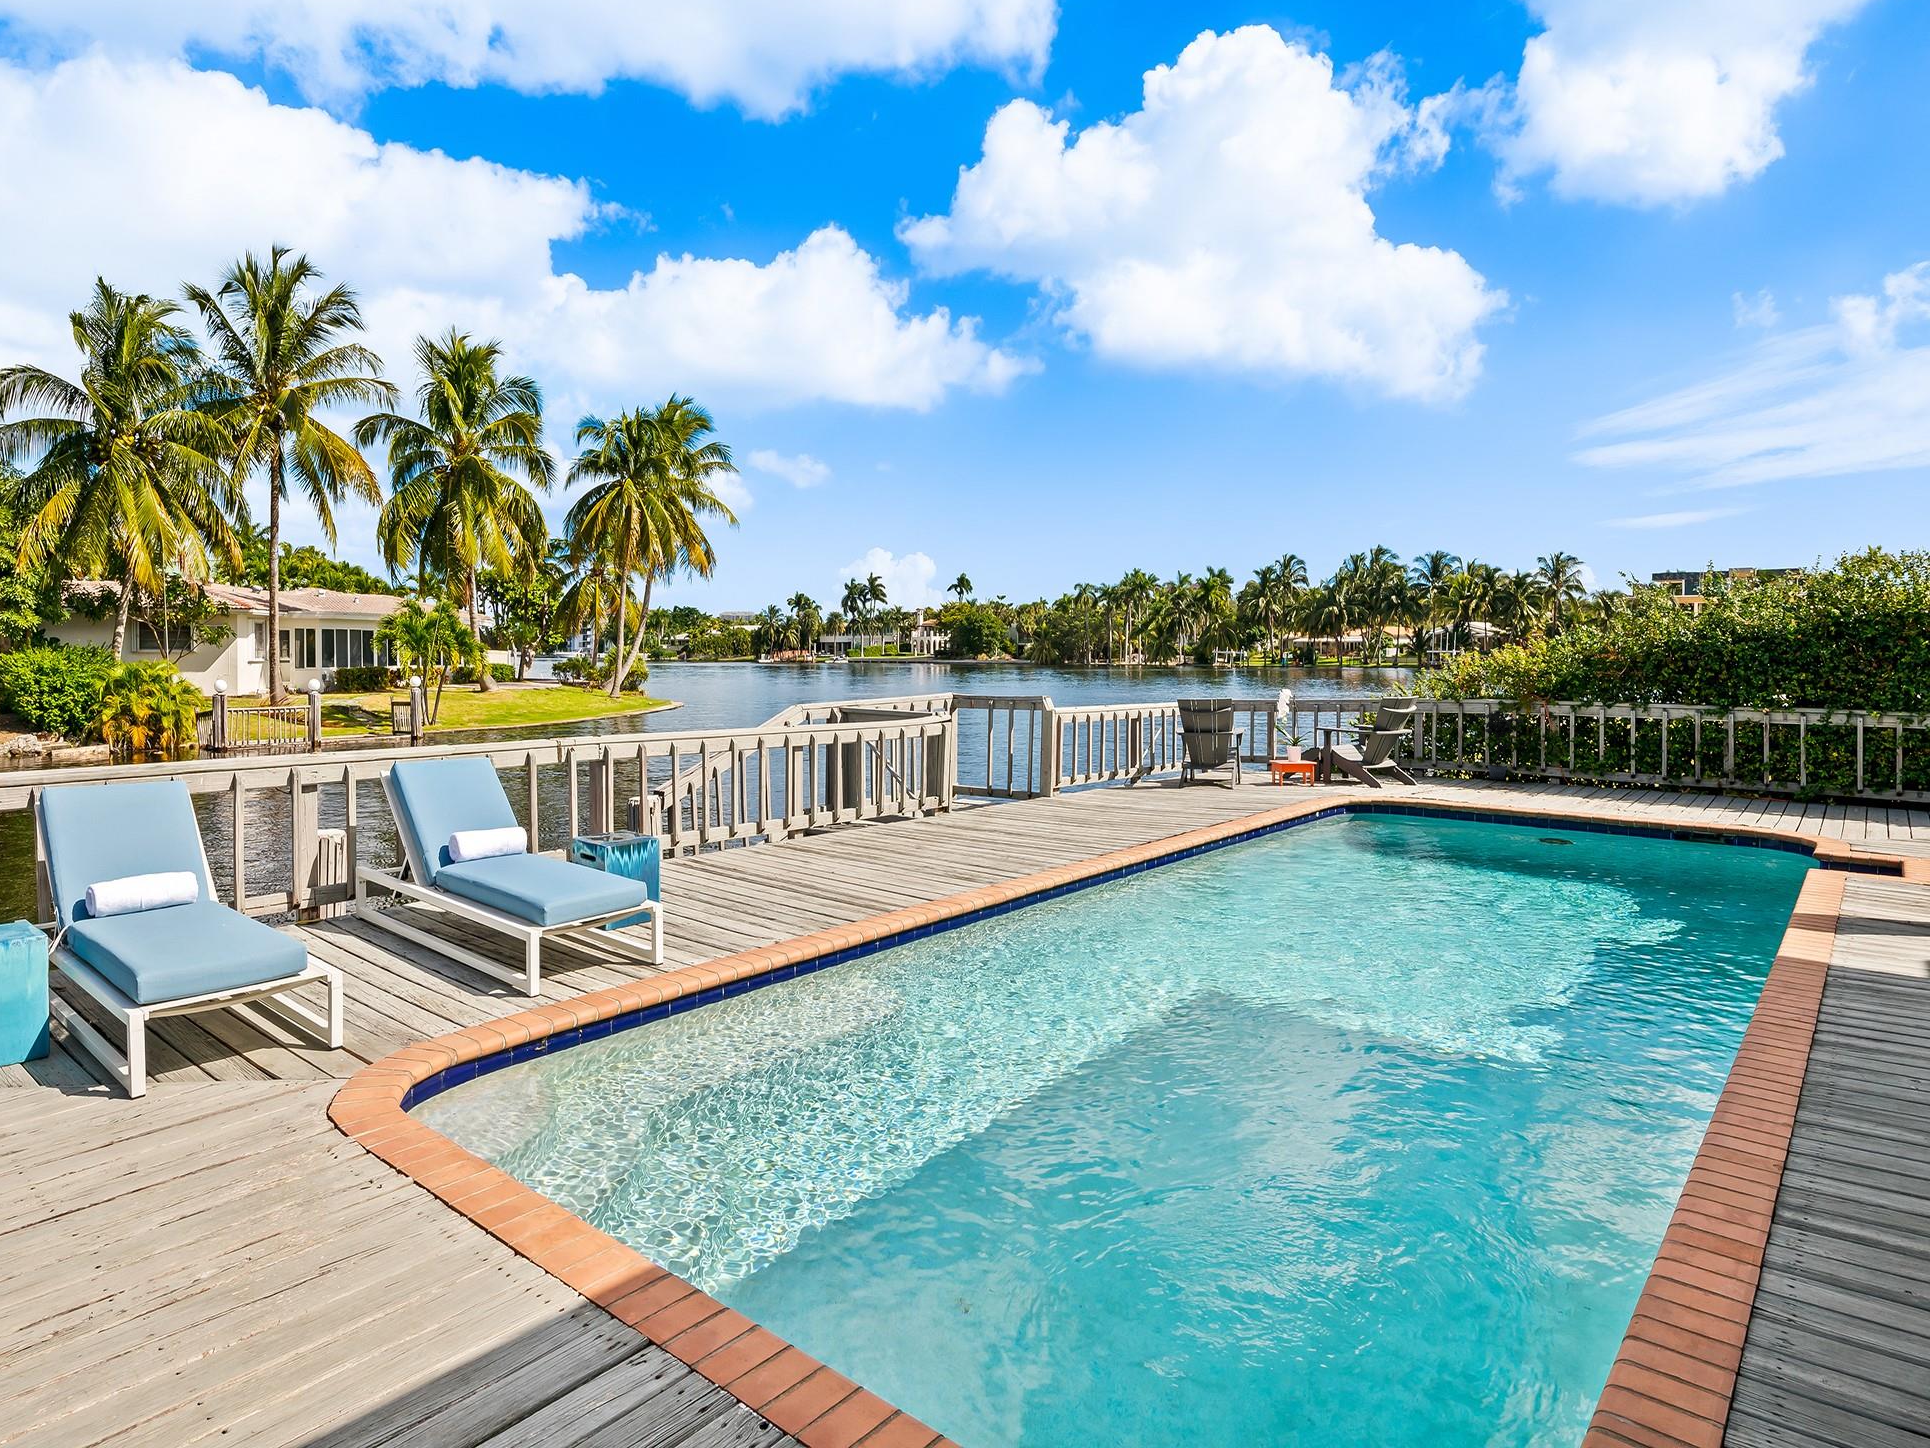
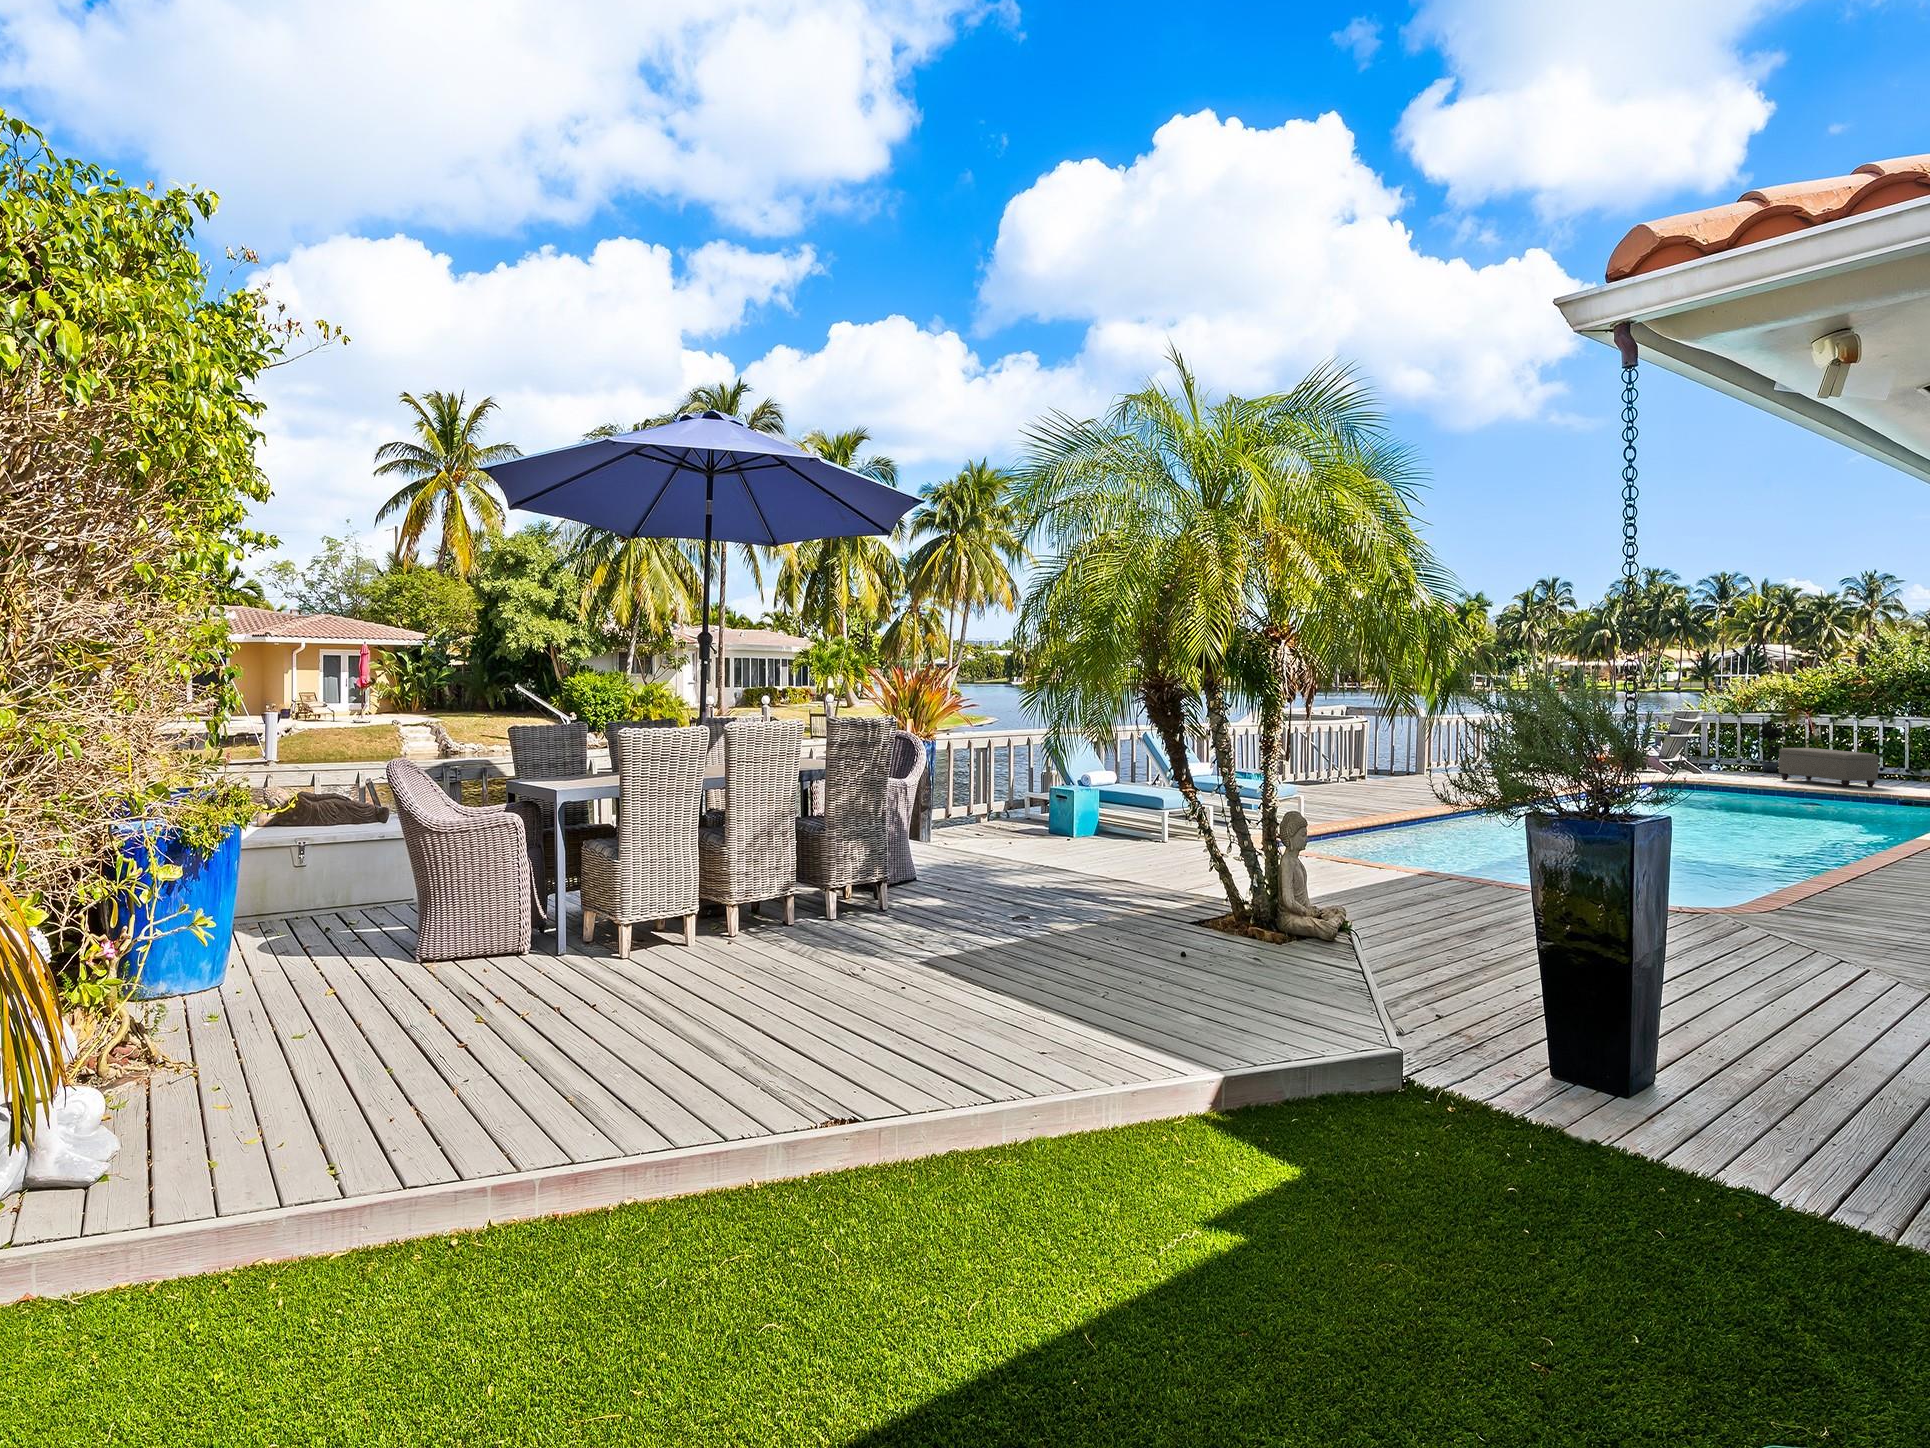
ottoman: none [1511,749,1635,809] -> present [1779,748,1879,788]

